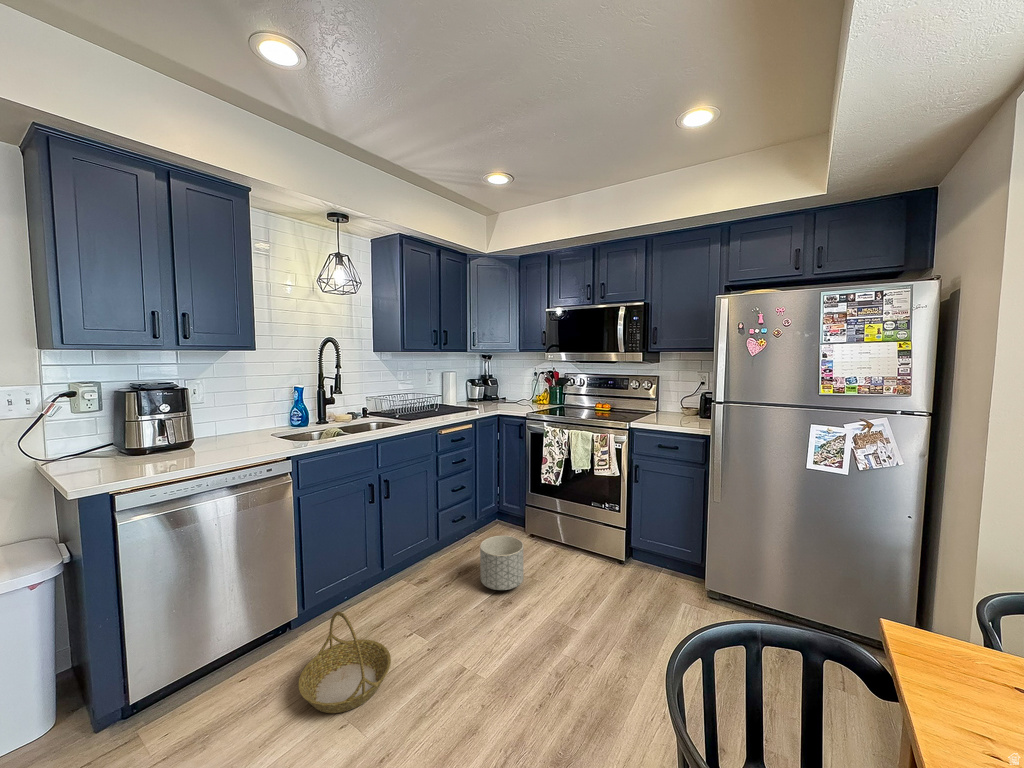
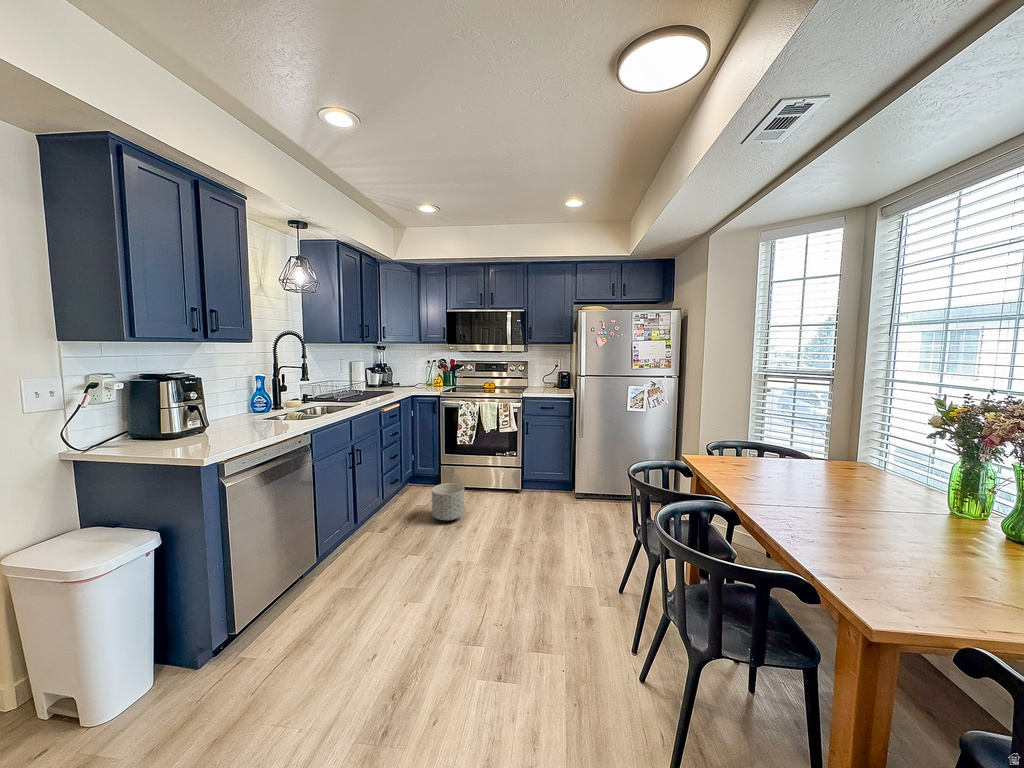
basket: present [298,611,391,713] -> none [354,537,419,603]

